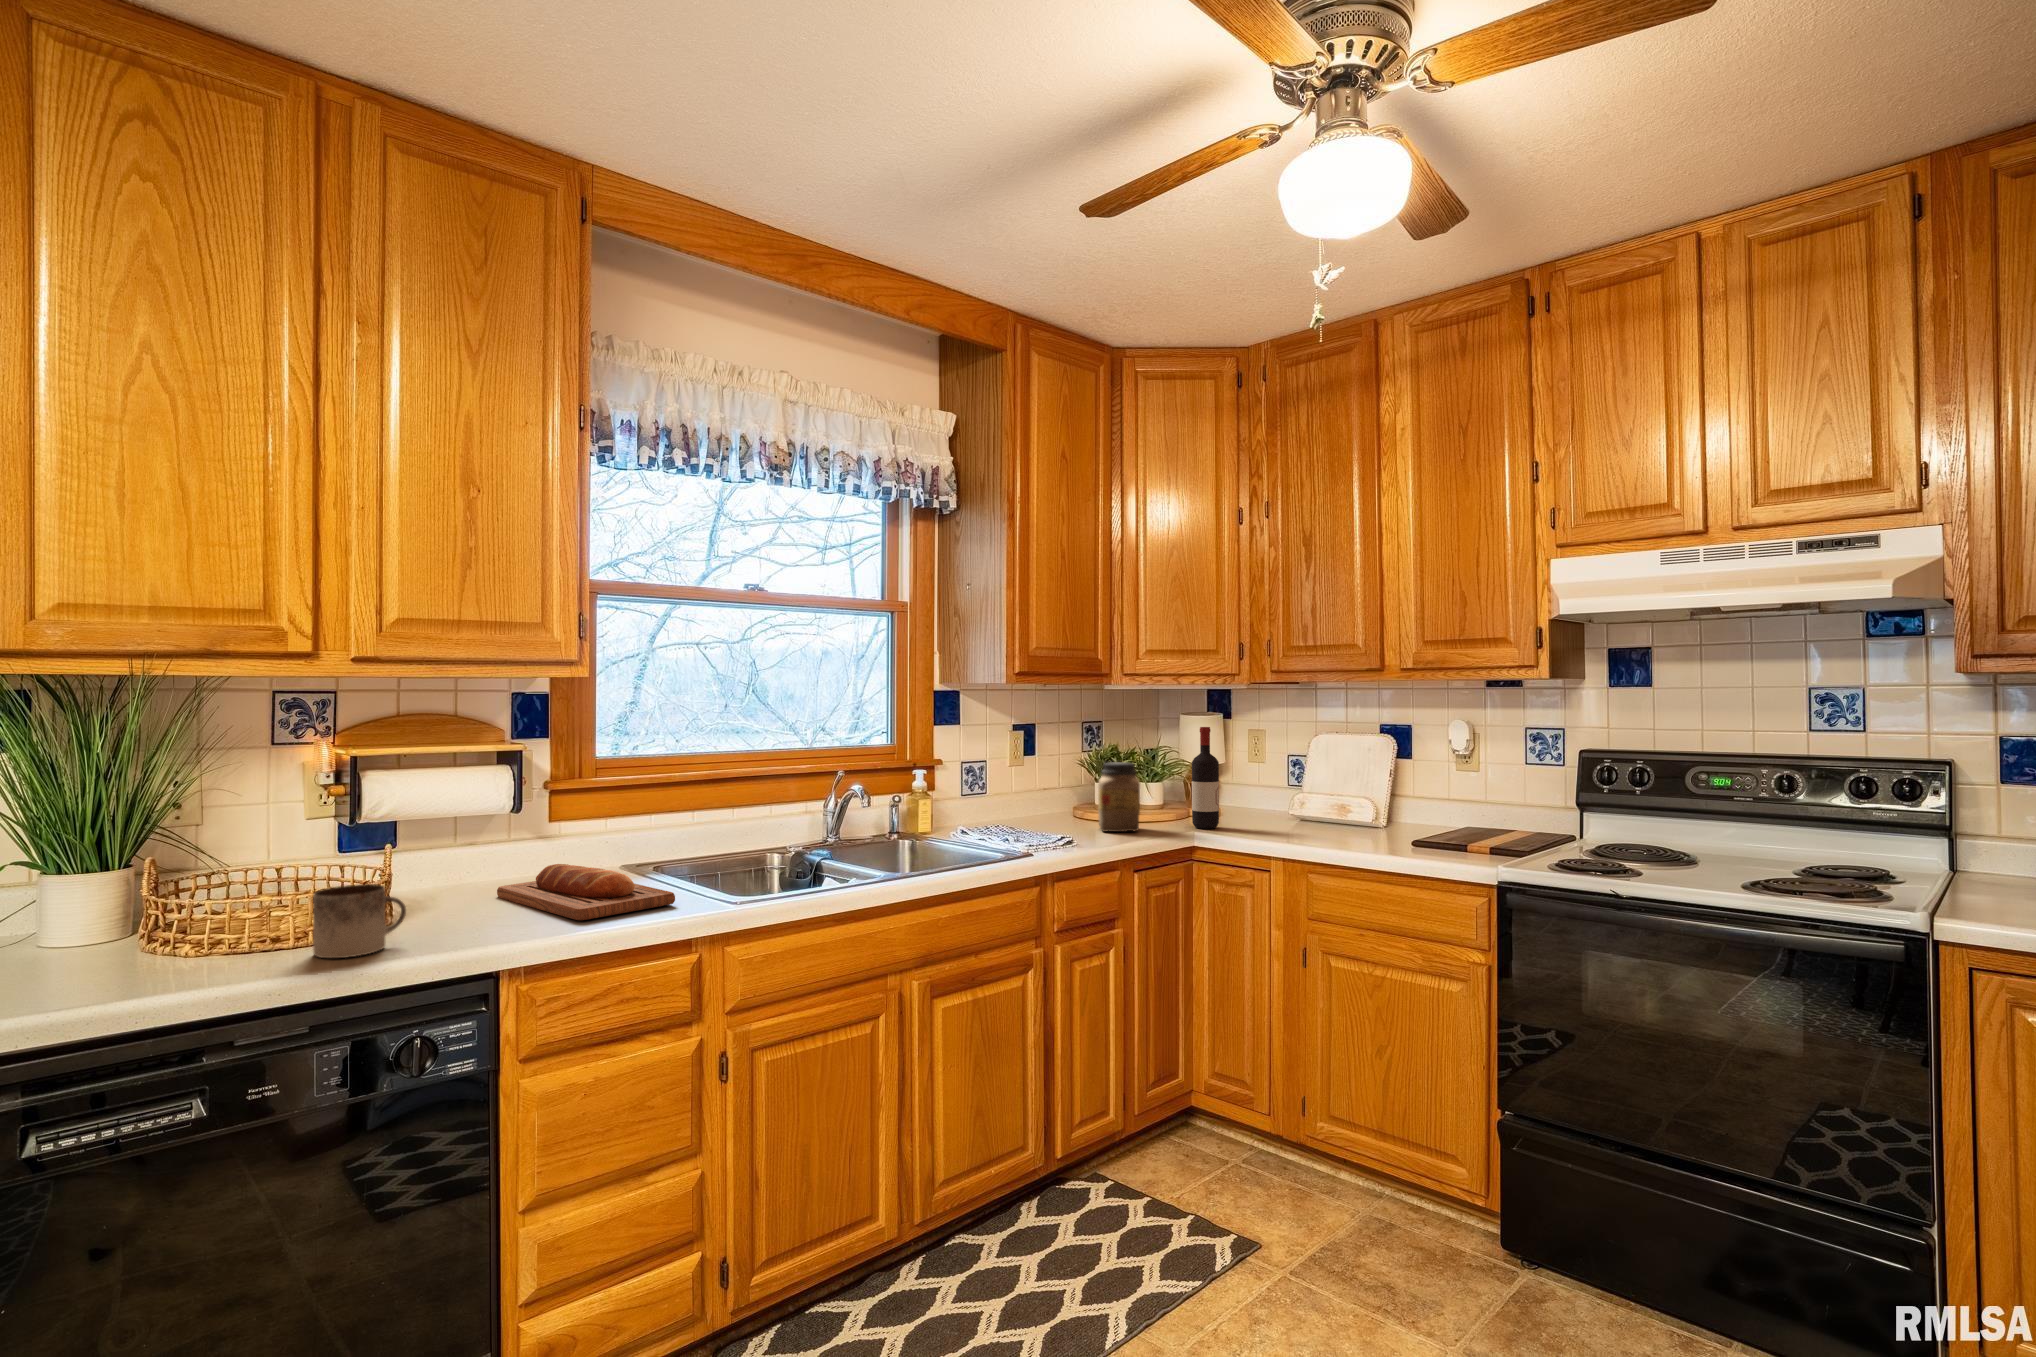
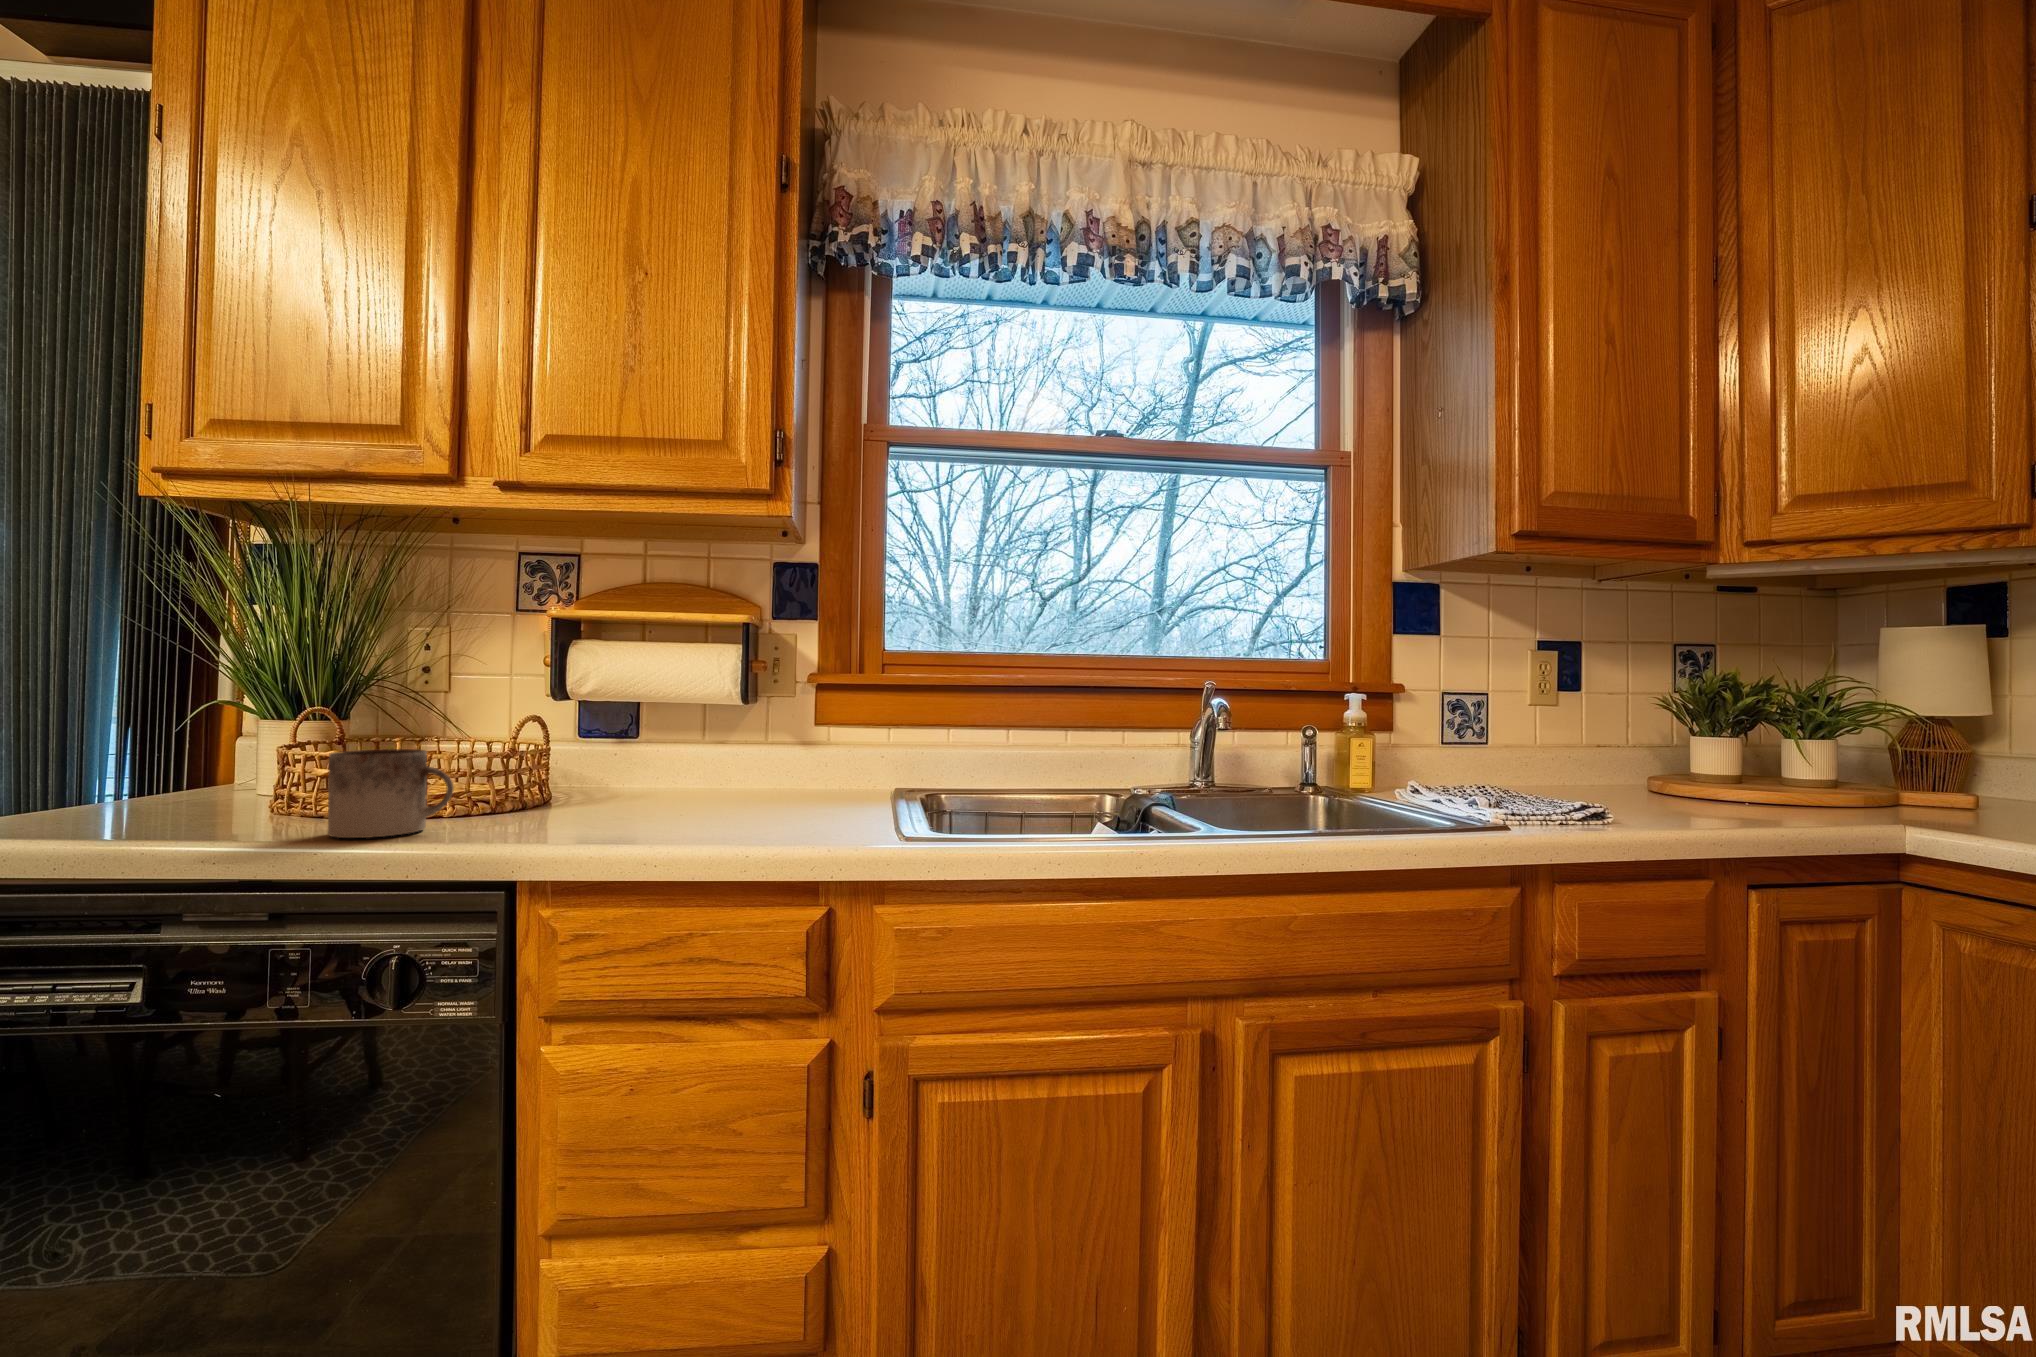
wine bottle: present [1192,727,1219,829] -> none [1909,622,1984,824]
jar: present [1098,762,1140,832] -> none [1684,688,1775,813]
bread loaf: present [497,864,675,920] -> none [667,764,829,832]

